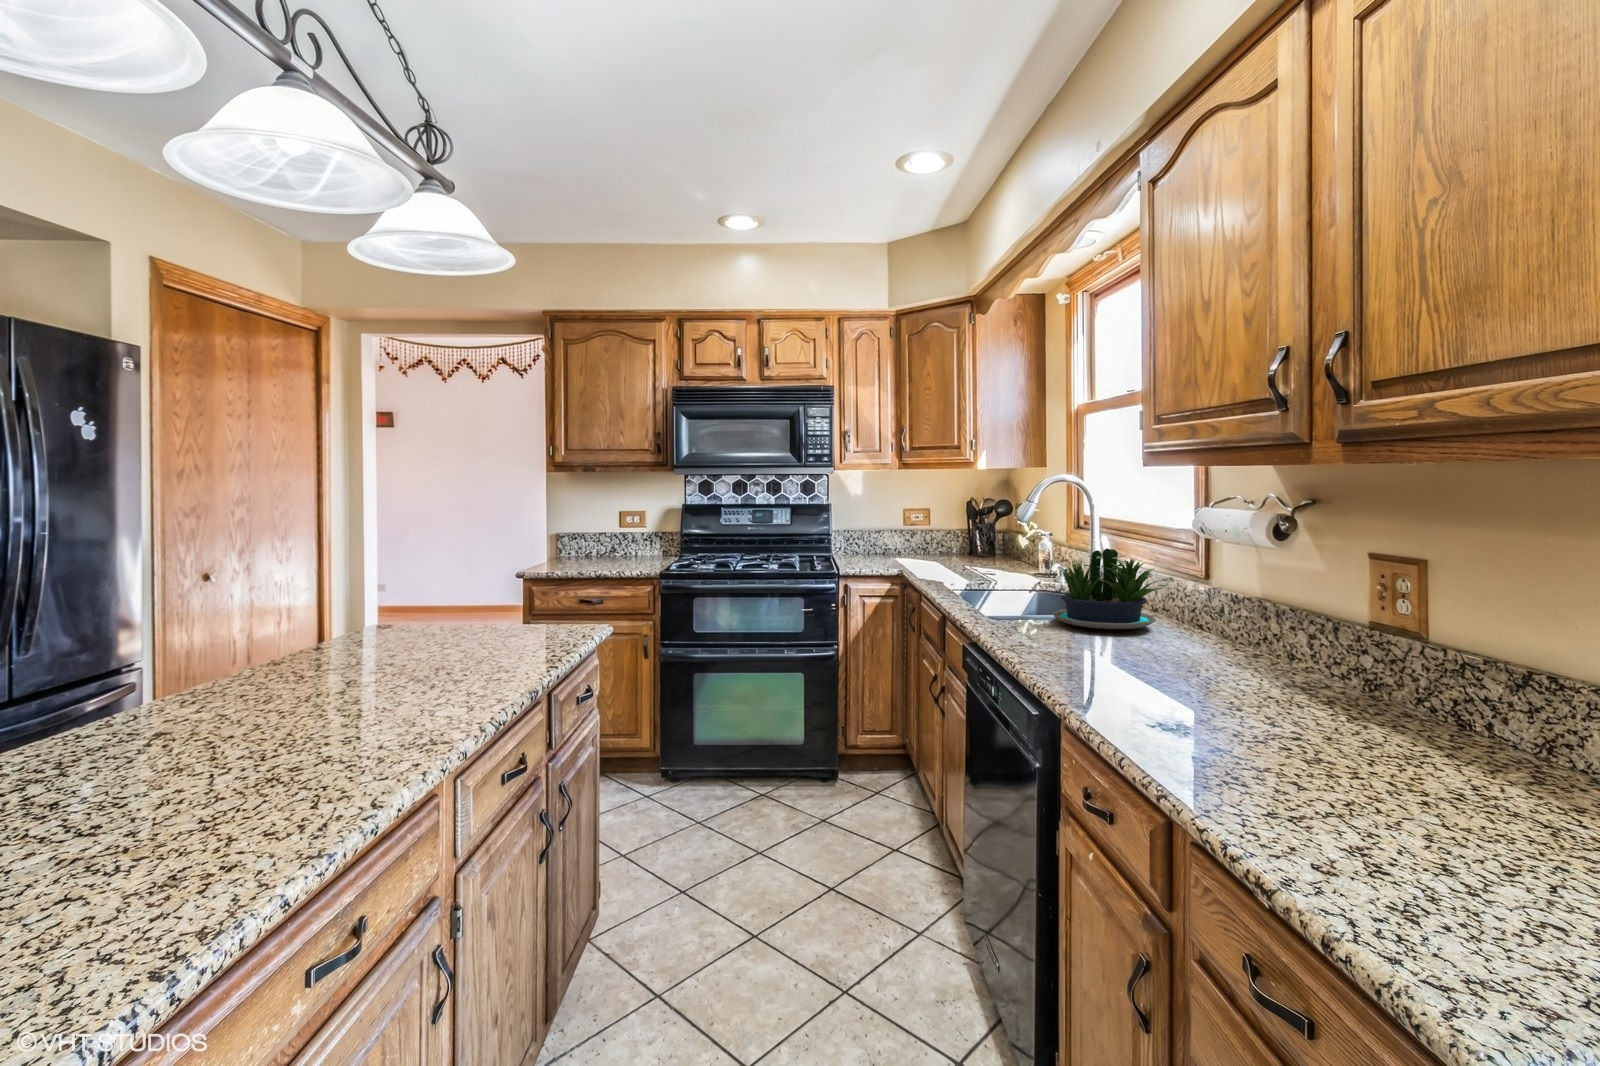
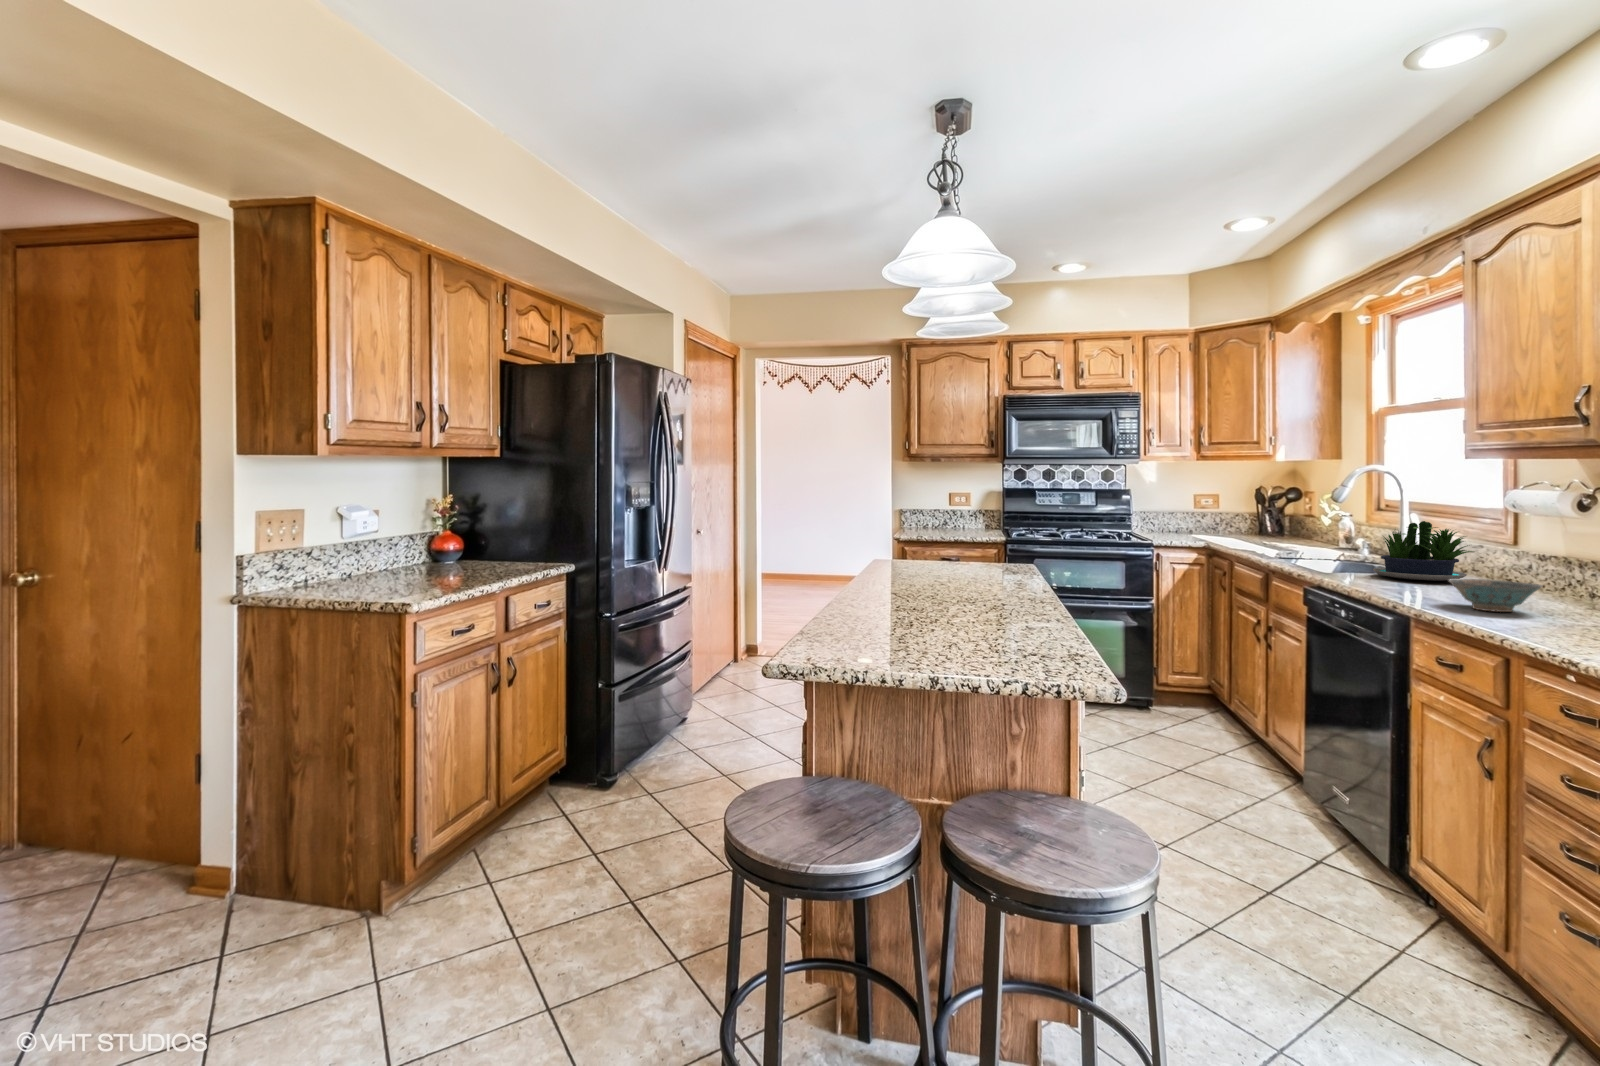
ceramic bowl: none [1119,641,1237,697] -> present [1449,579,1543,612]

